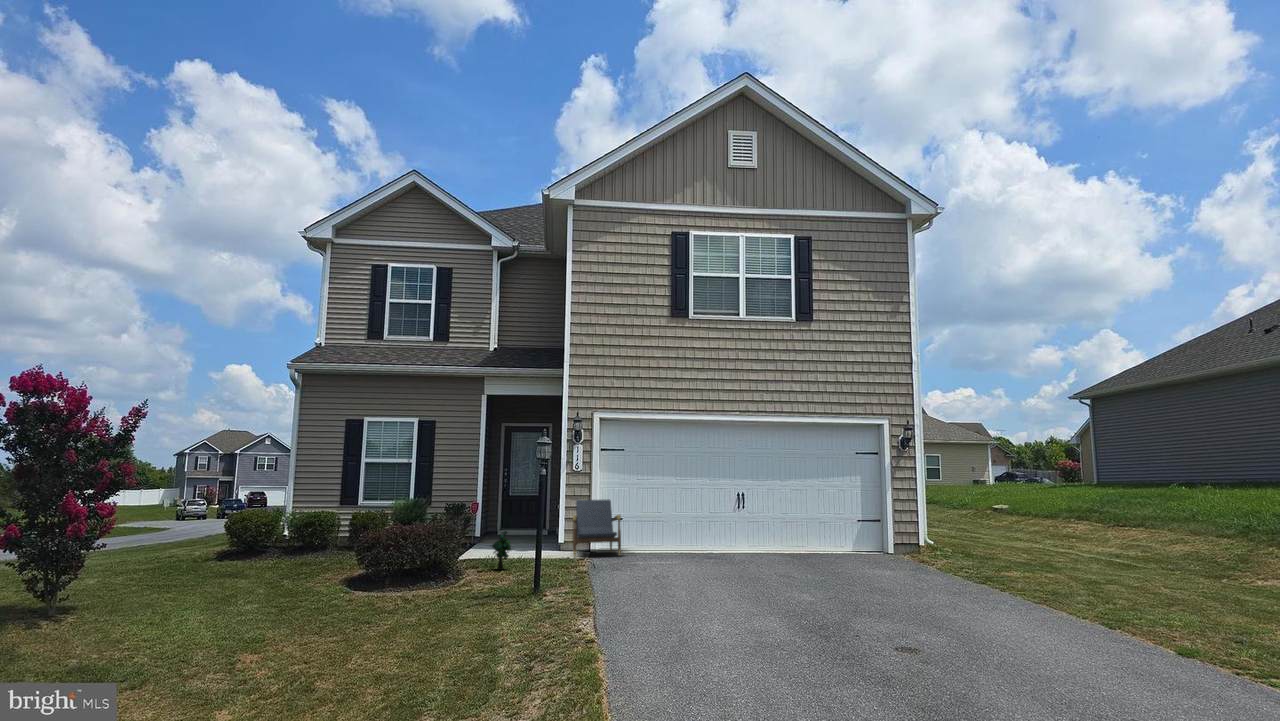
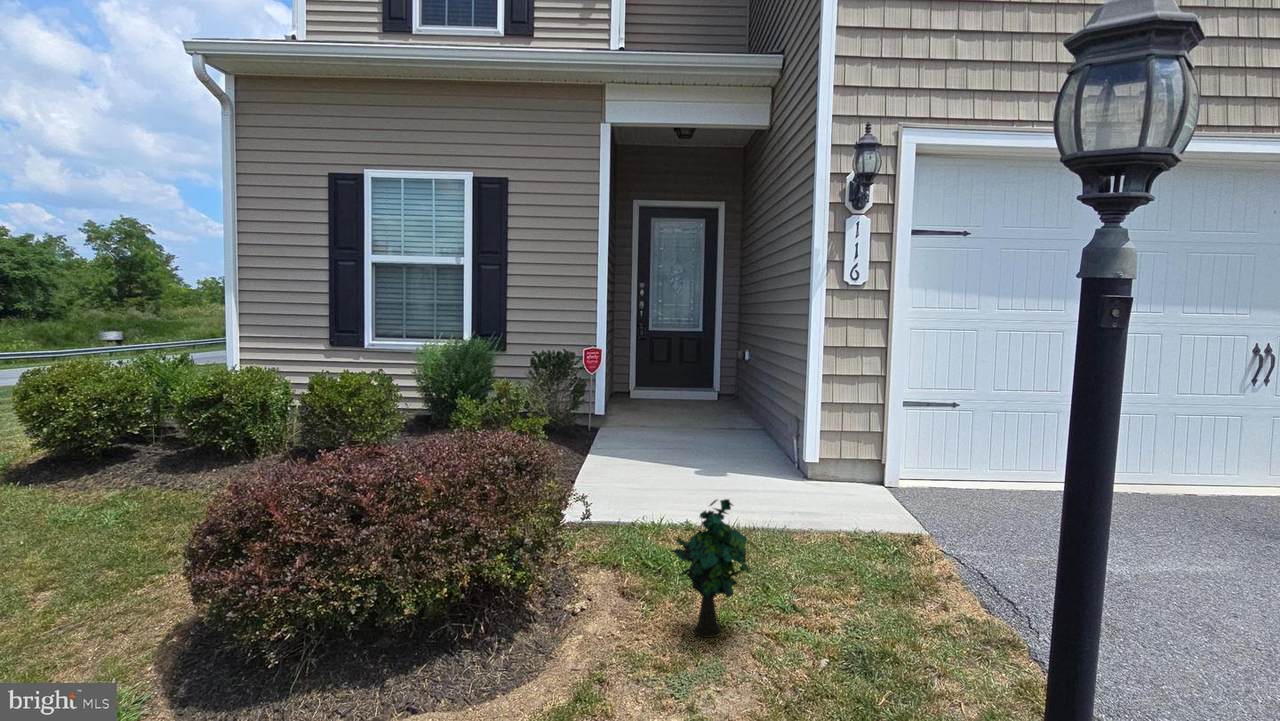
lounge chair: present [573,499,621,557] -> none [852,359,1012,524]

